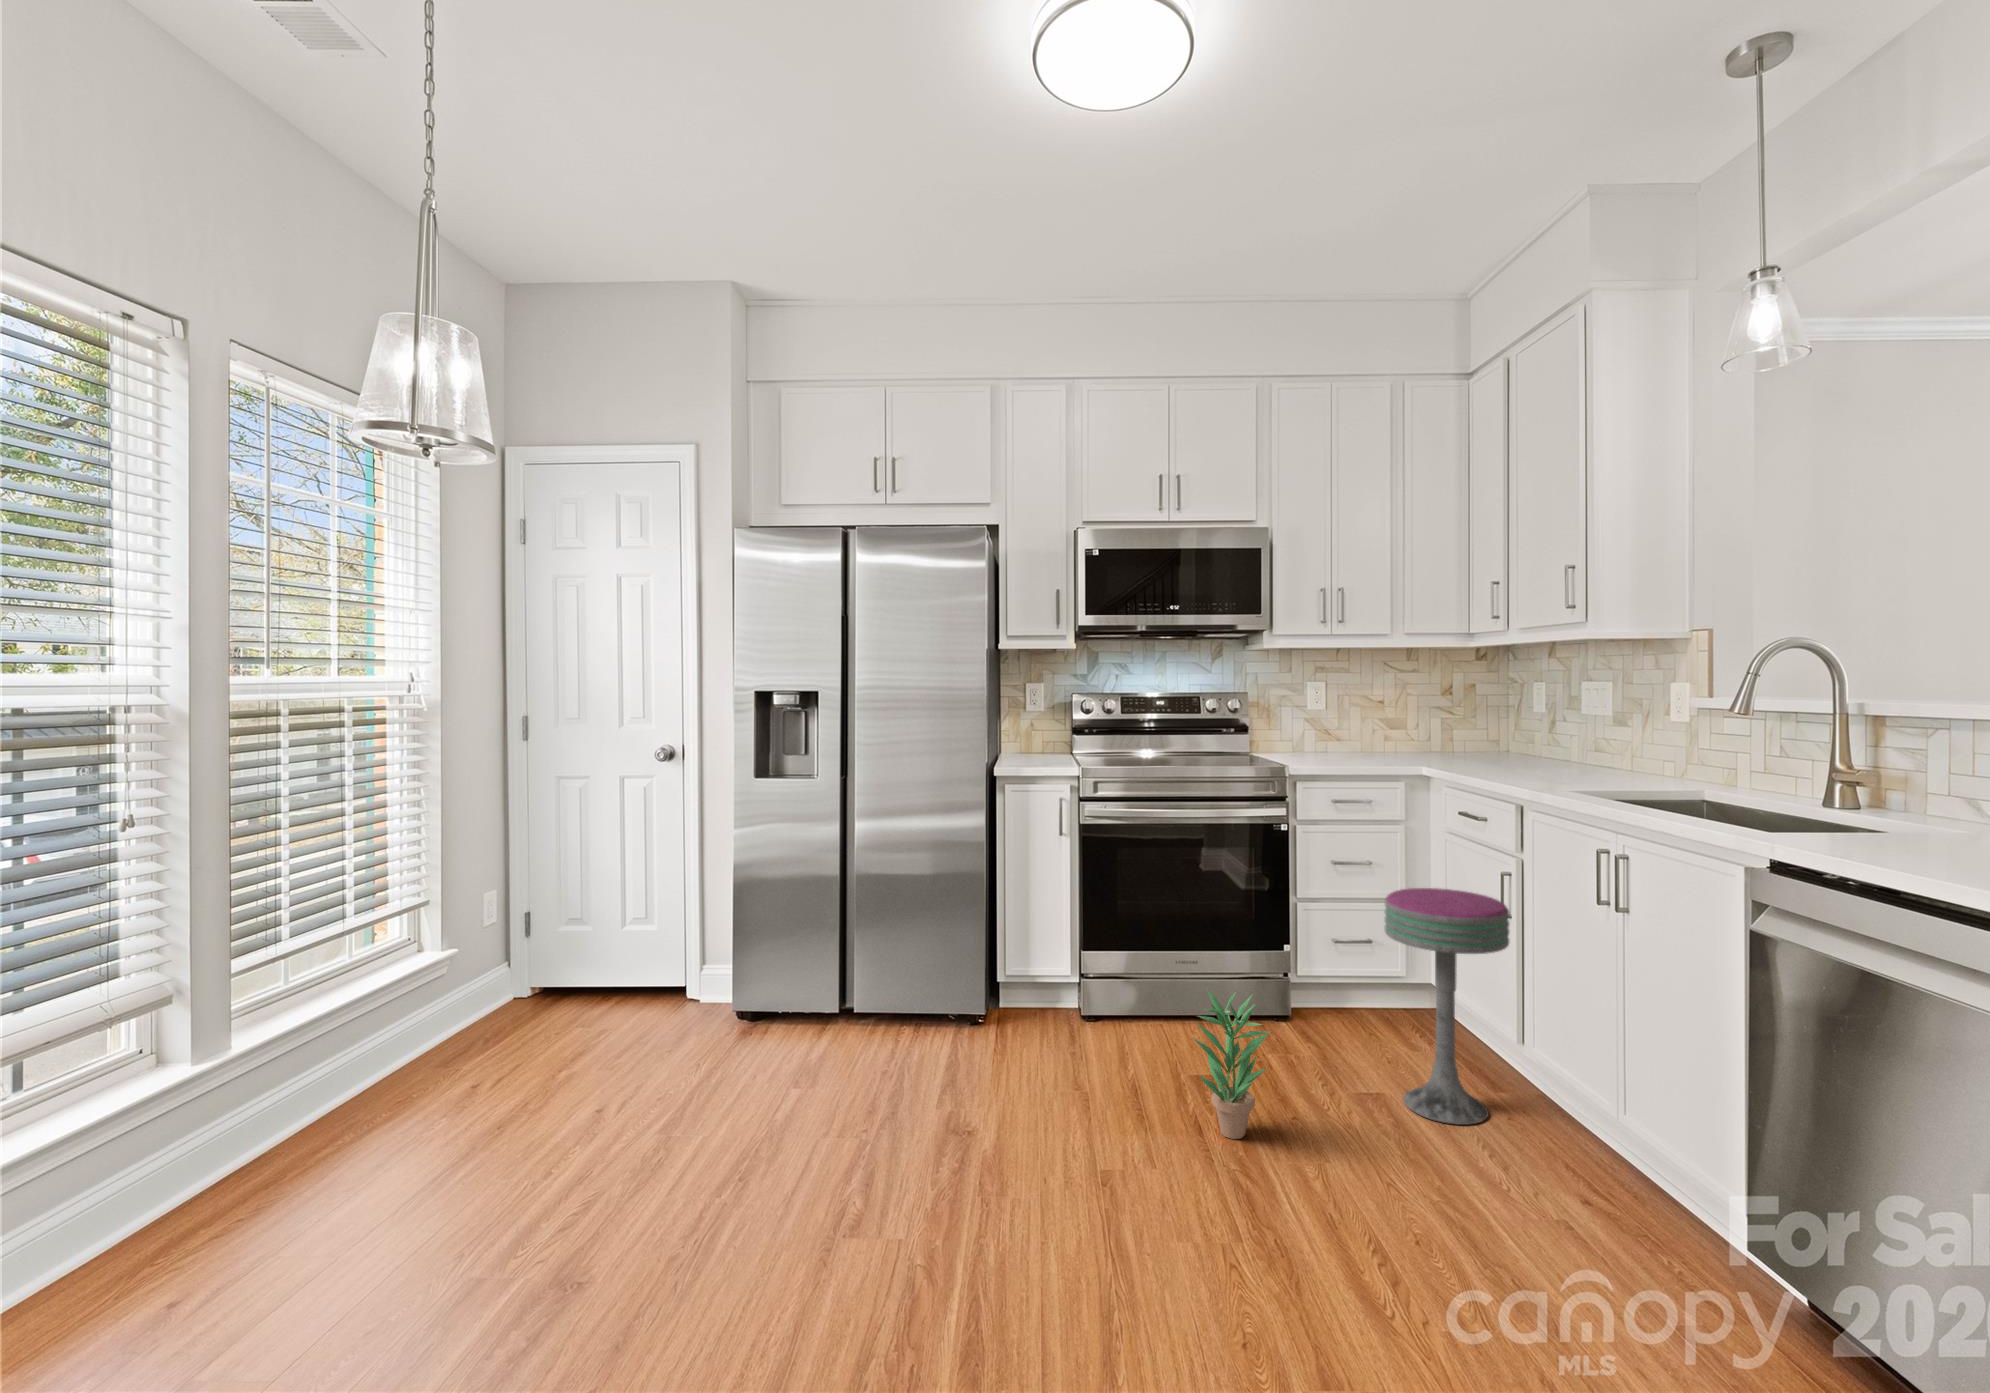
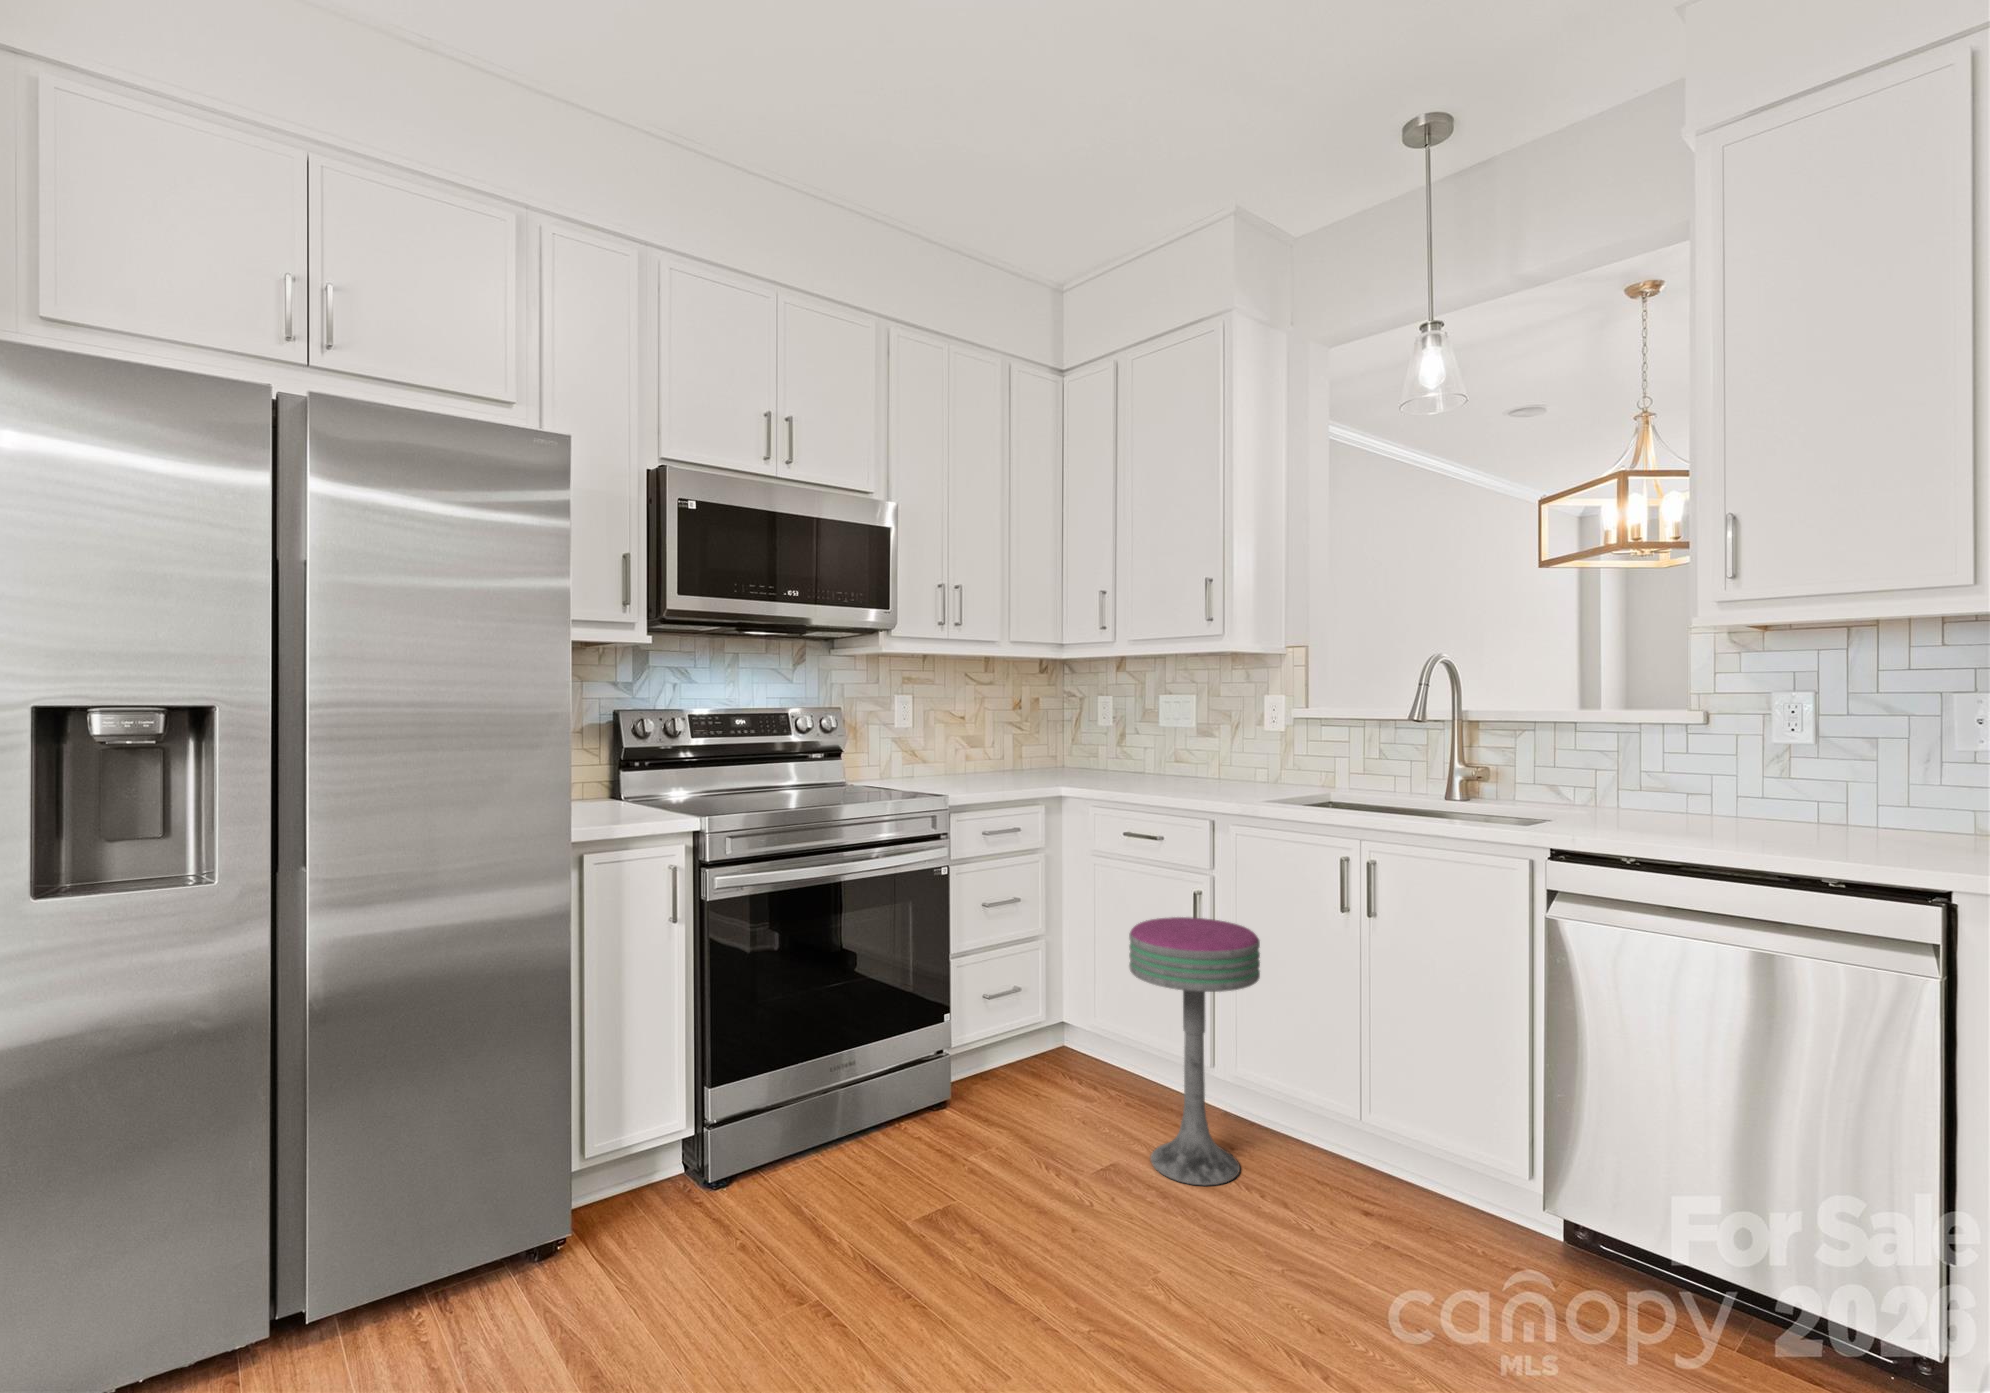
potted plant: present [1193,990,1271,1139] -> none [1012,1098,1129,1307]

